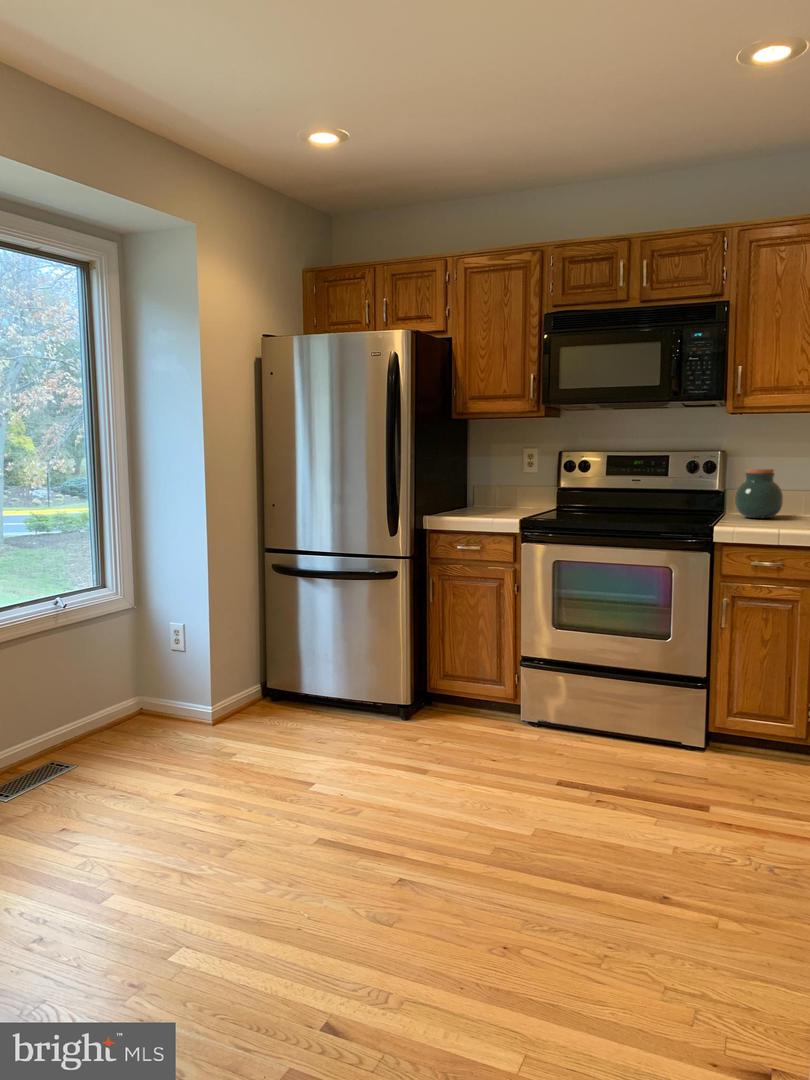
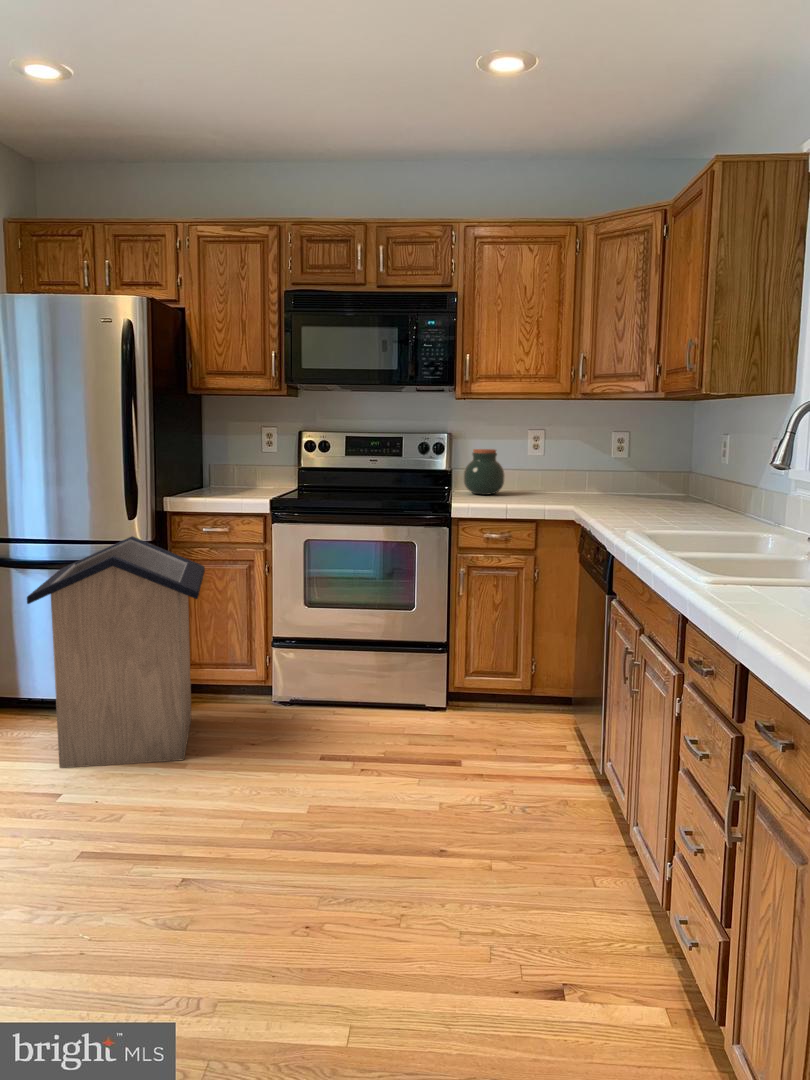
trash can: none [294,552,457,767] -> present [27,536,205,768]

